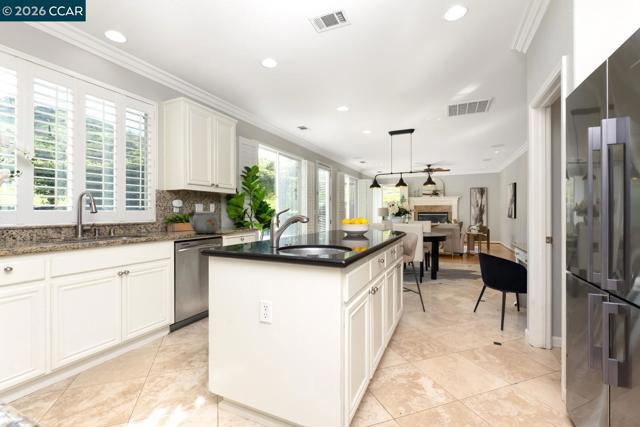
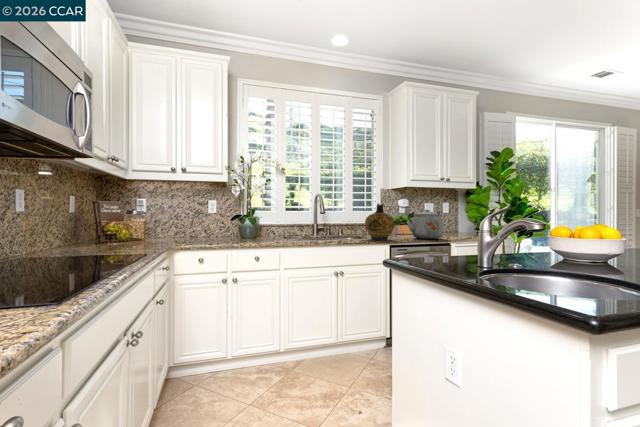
ceramic jug: none [149,203,180,237] -> present [365,203,395,240]

